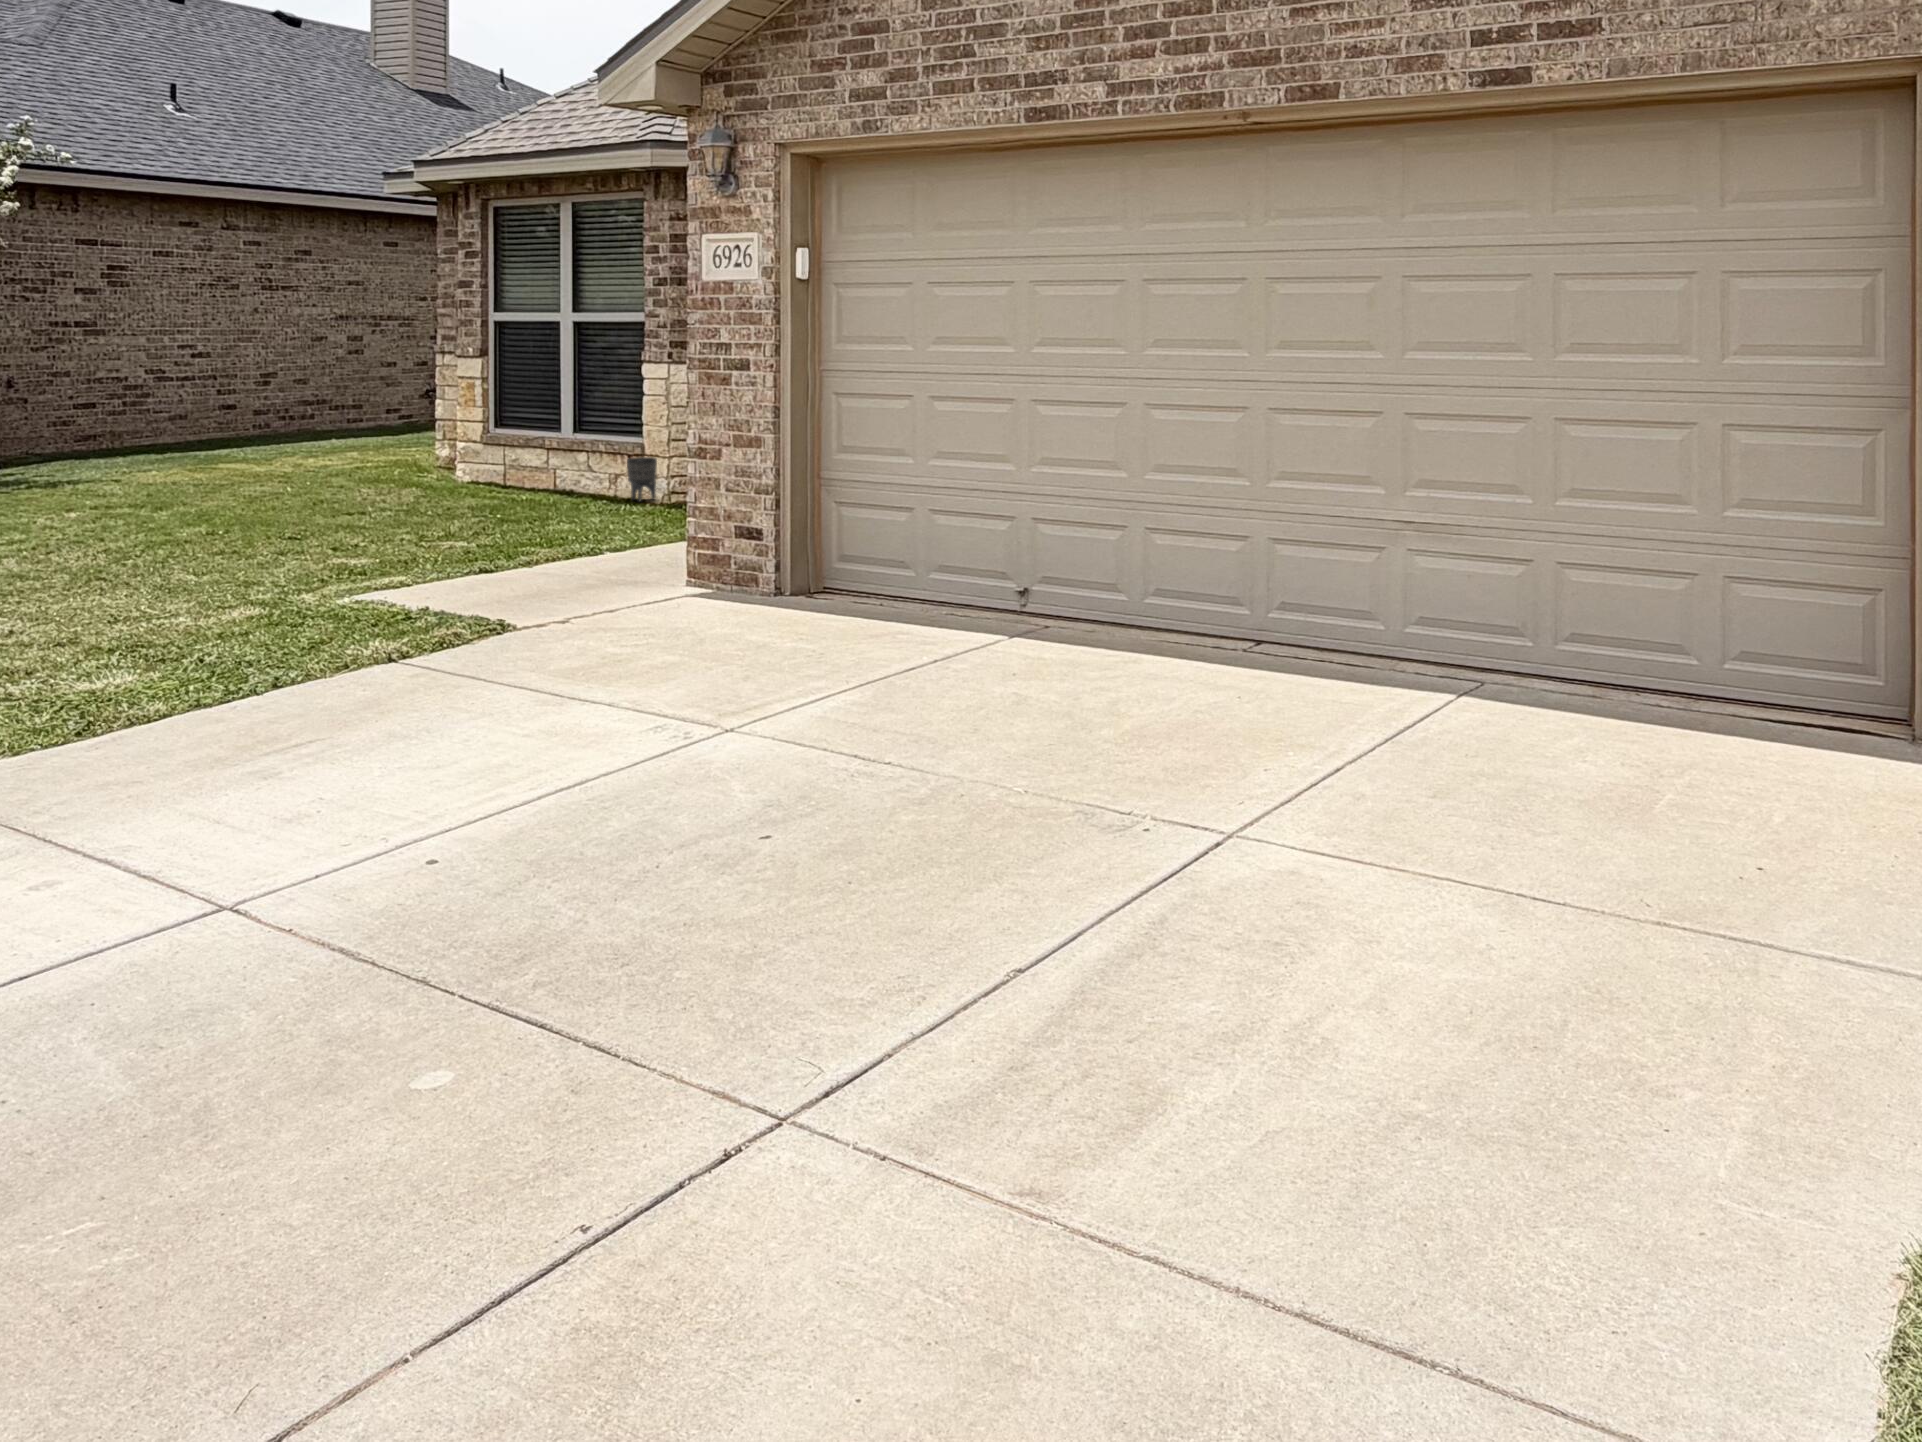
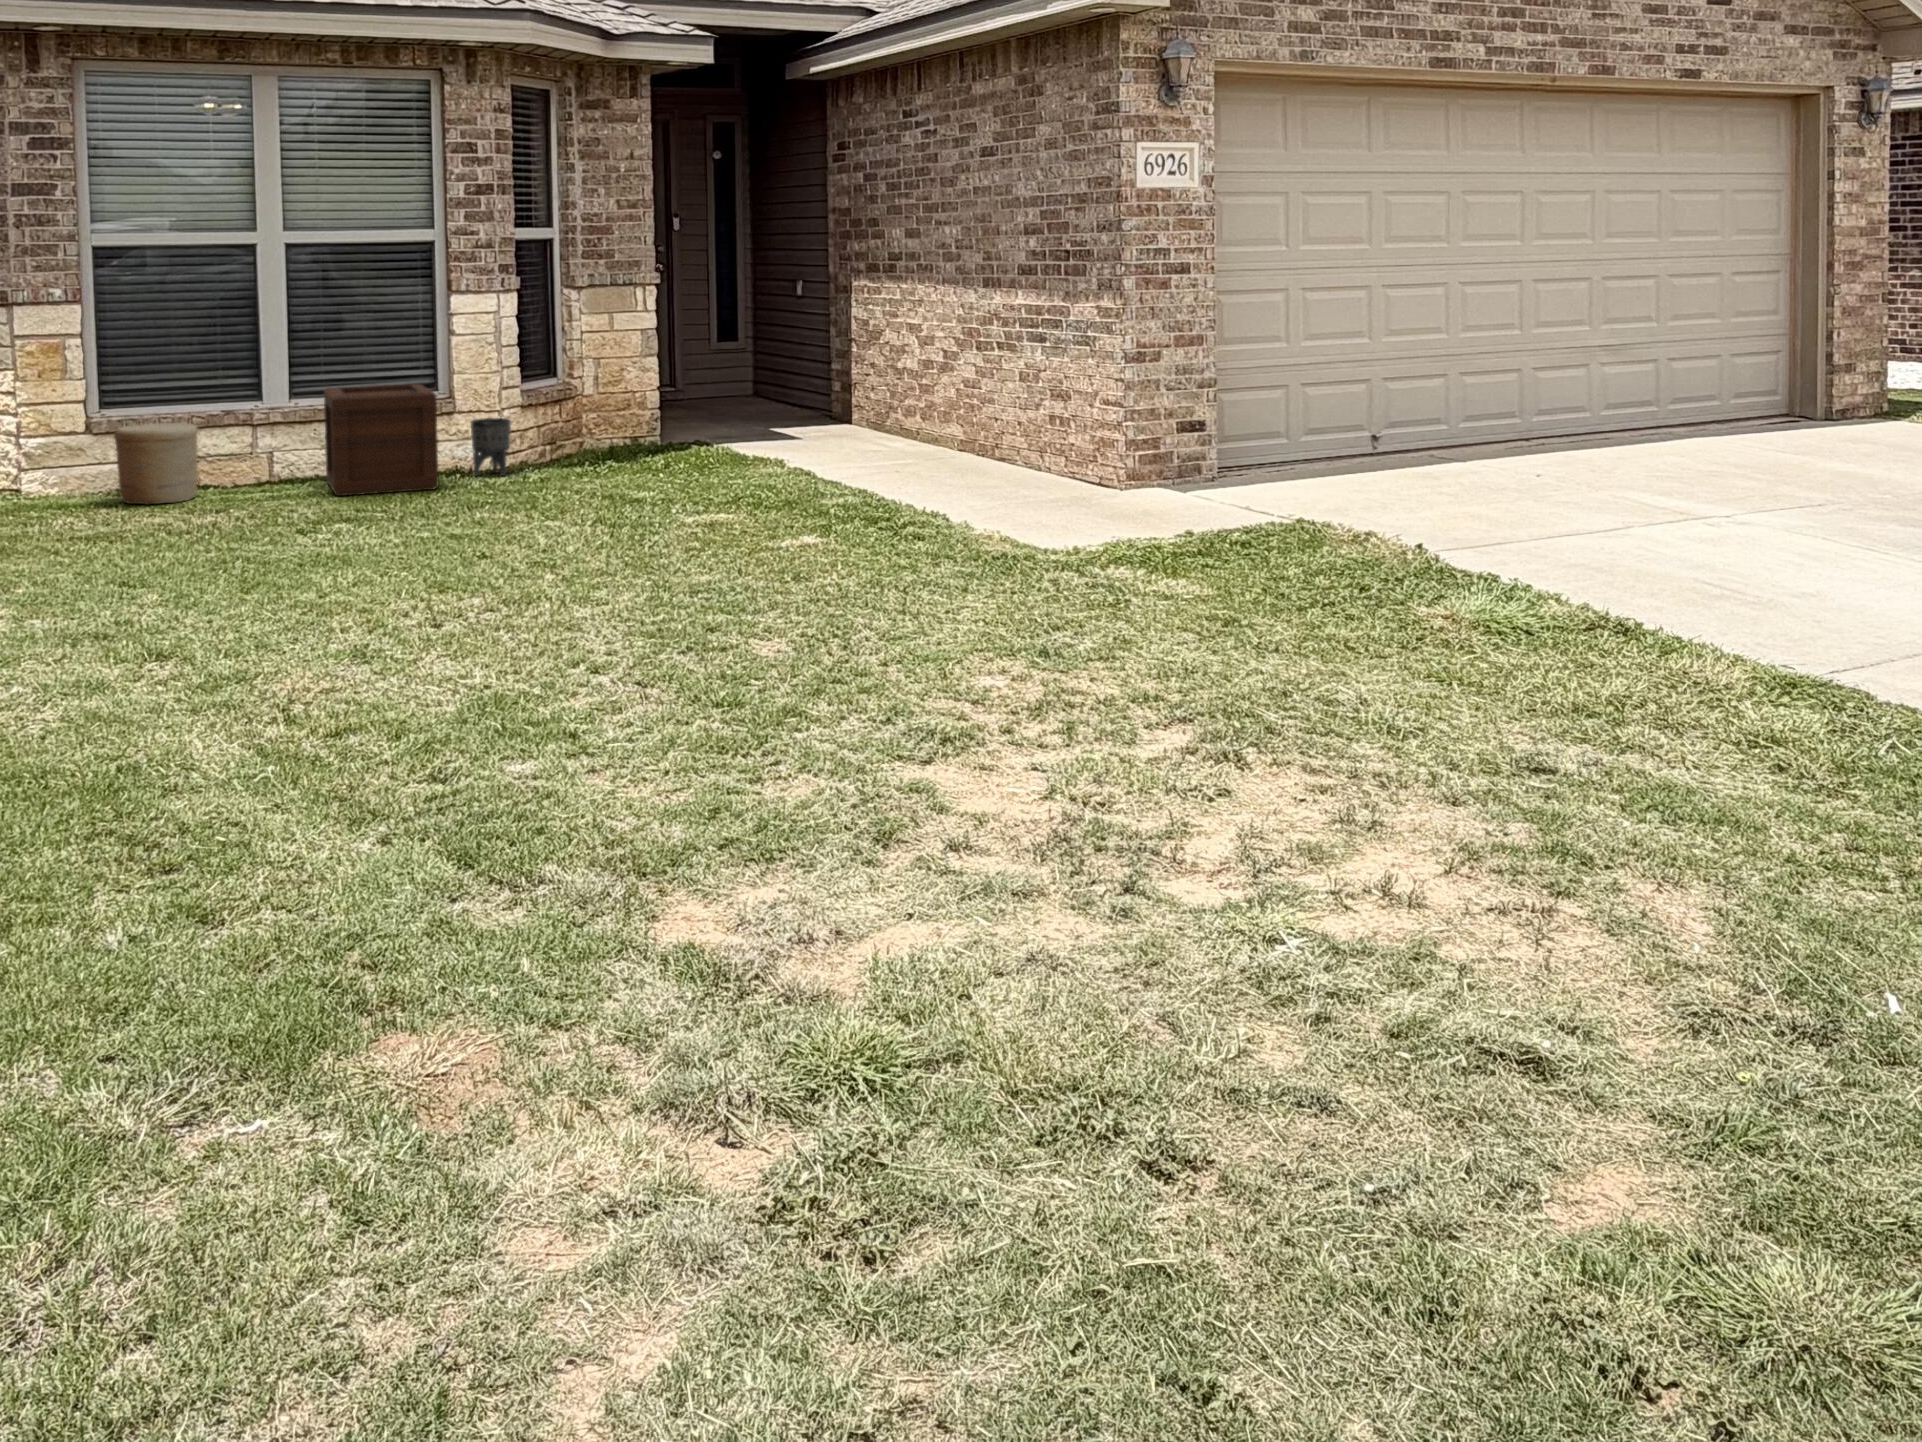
wooden crate: none [524,424,625,502] -> present [324,384,438,496]
woven basket: none [470,437,522,488] -> present [114,423,198,505]

